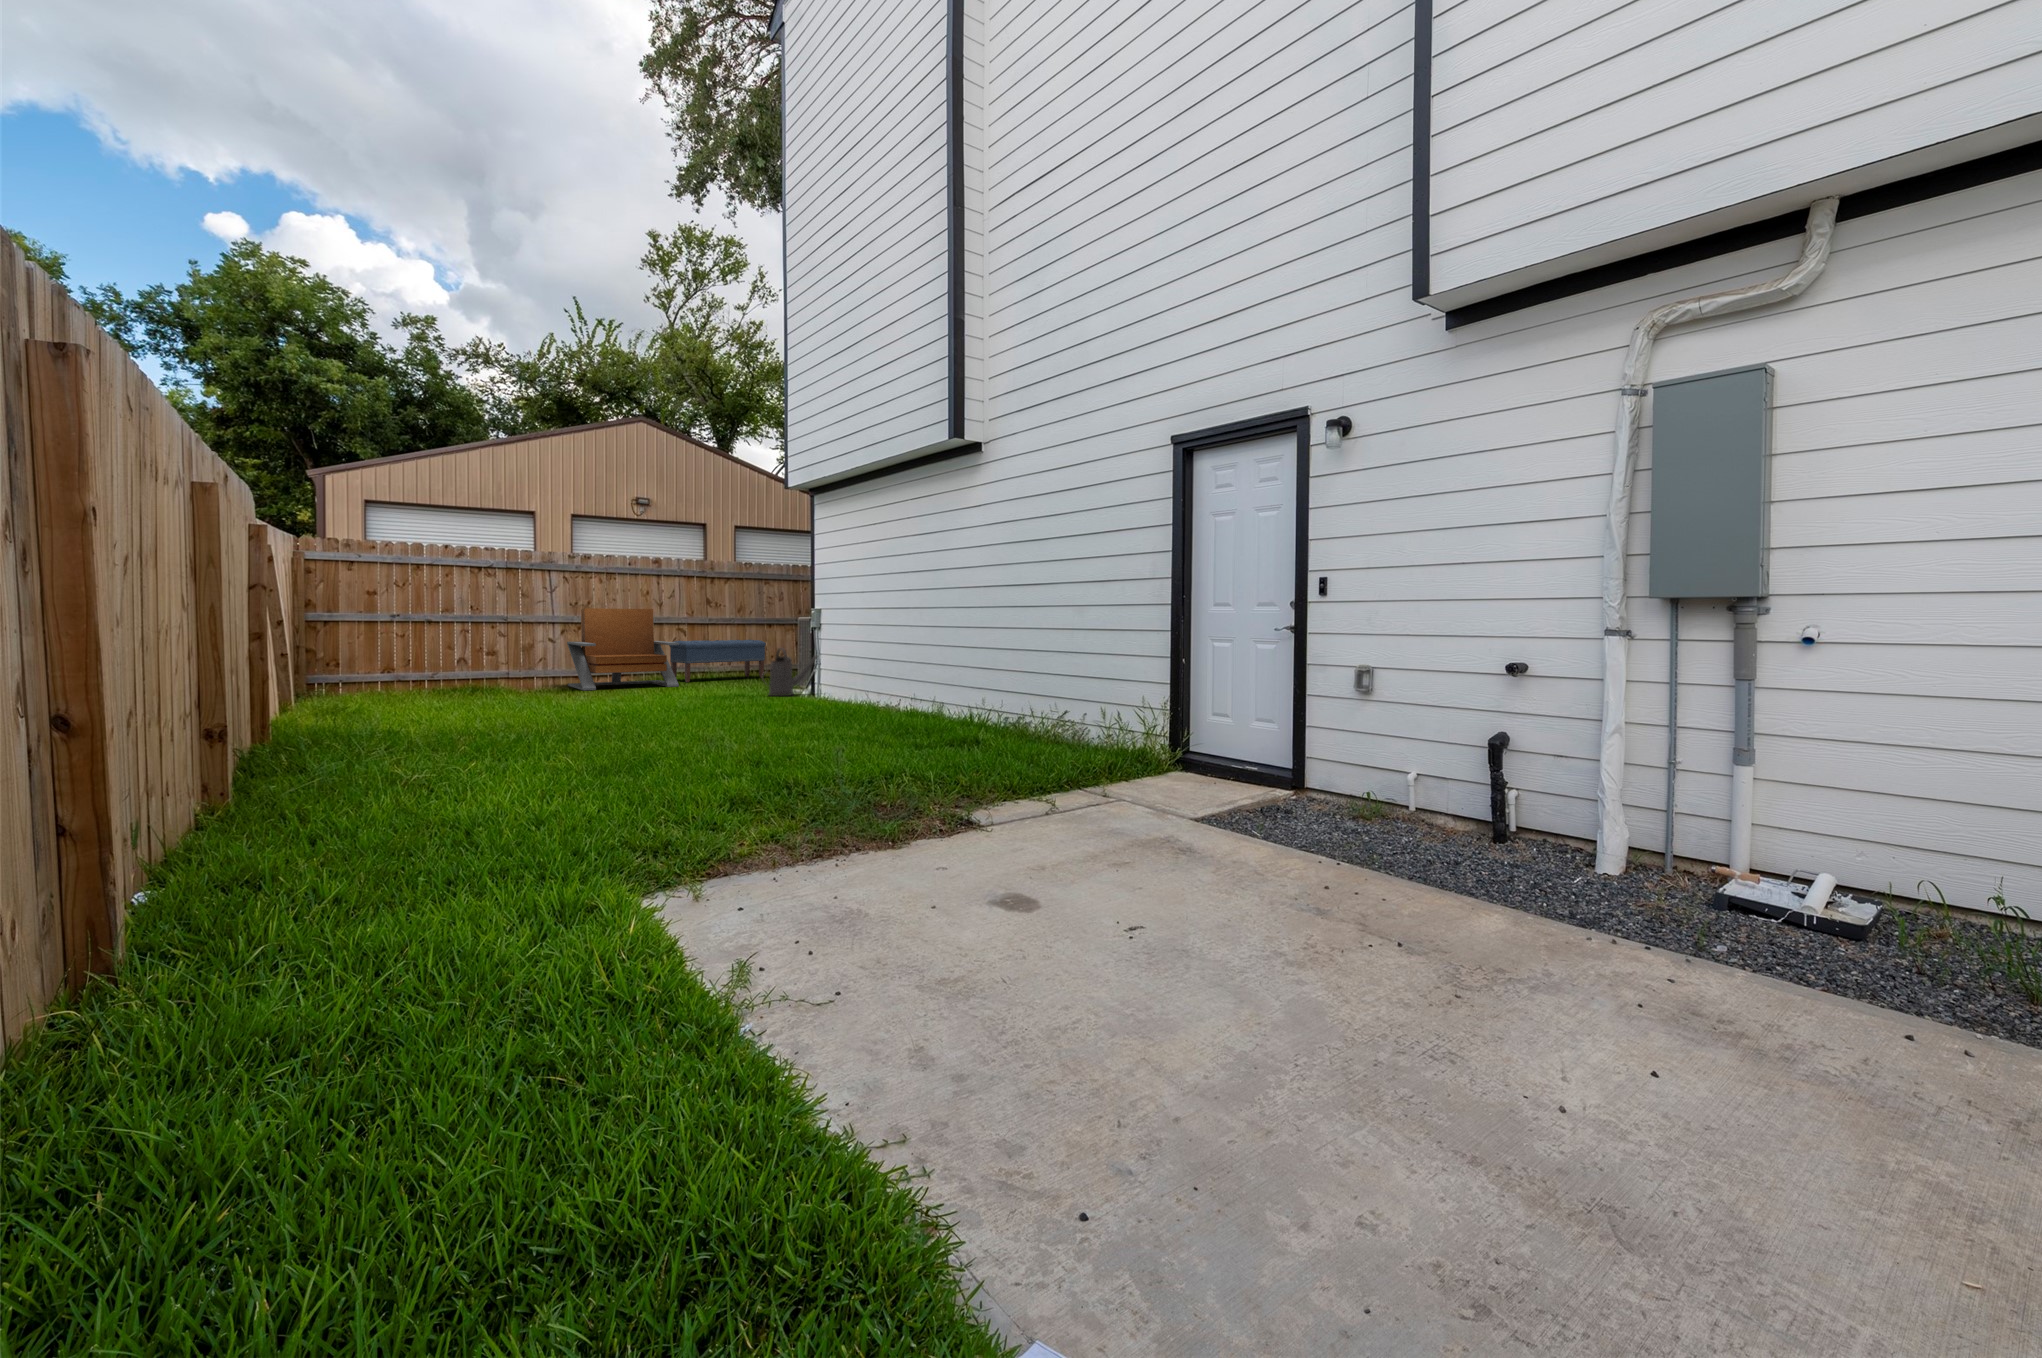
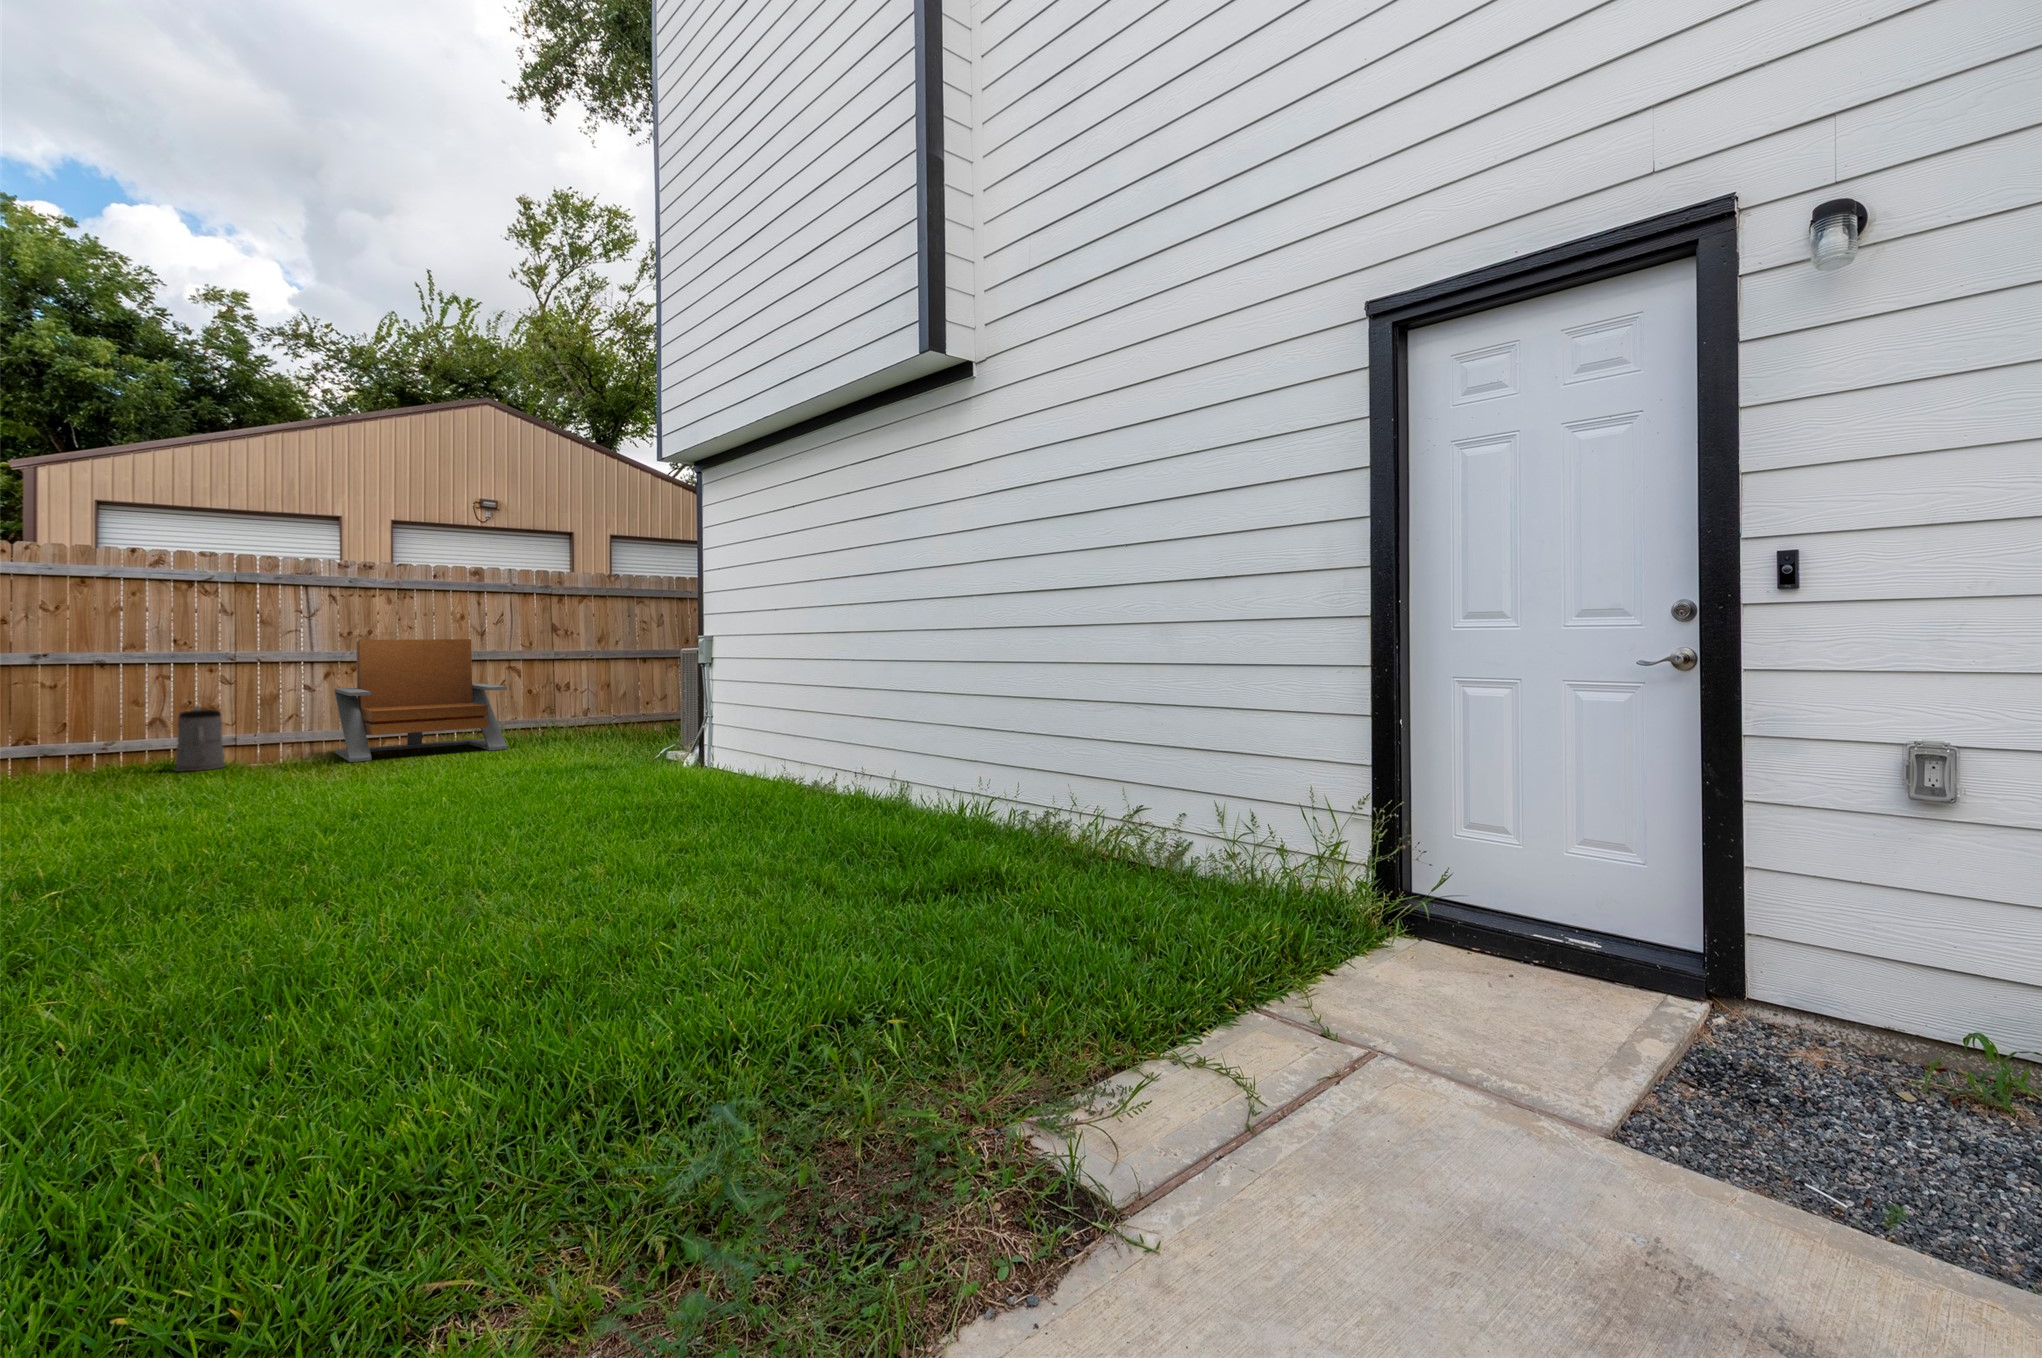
bench: present [669,640,766,682] -> none [500,678,642,741]
watering can: present [763,648,817,696] -> present [174,698,226,771]

